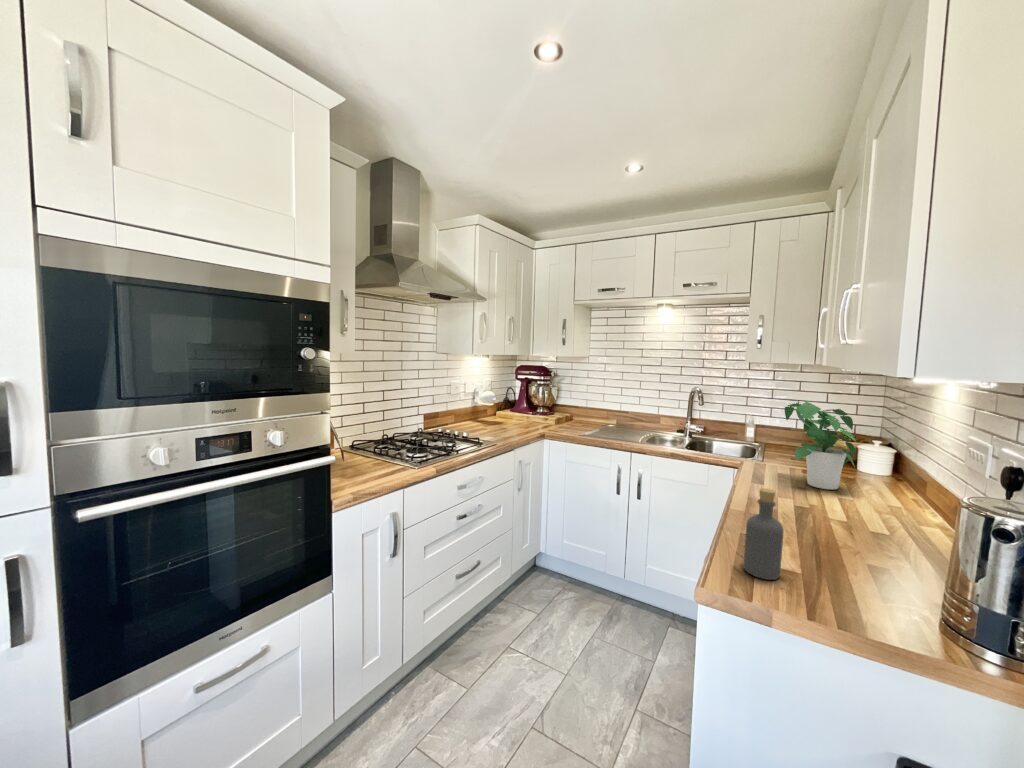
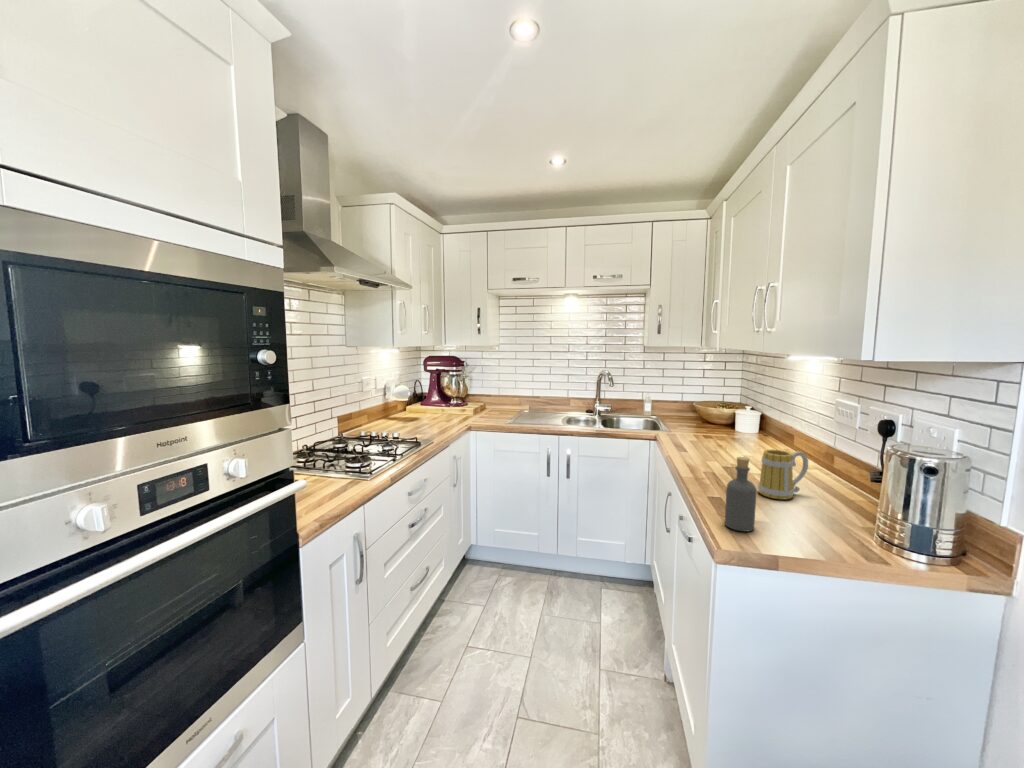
potted plant: present [785,401,856,490] -> none [696,378,753,450]
mug: none [821,489,896,555] -> present [758,449,808,500]

